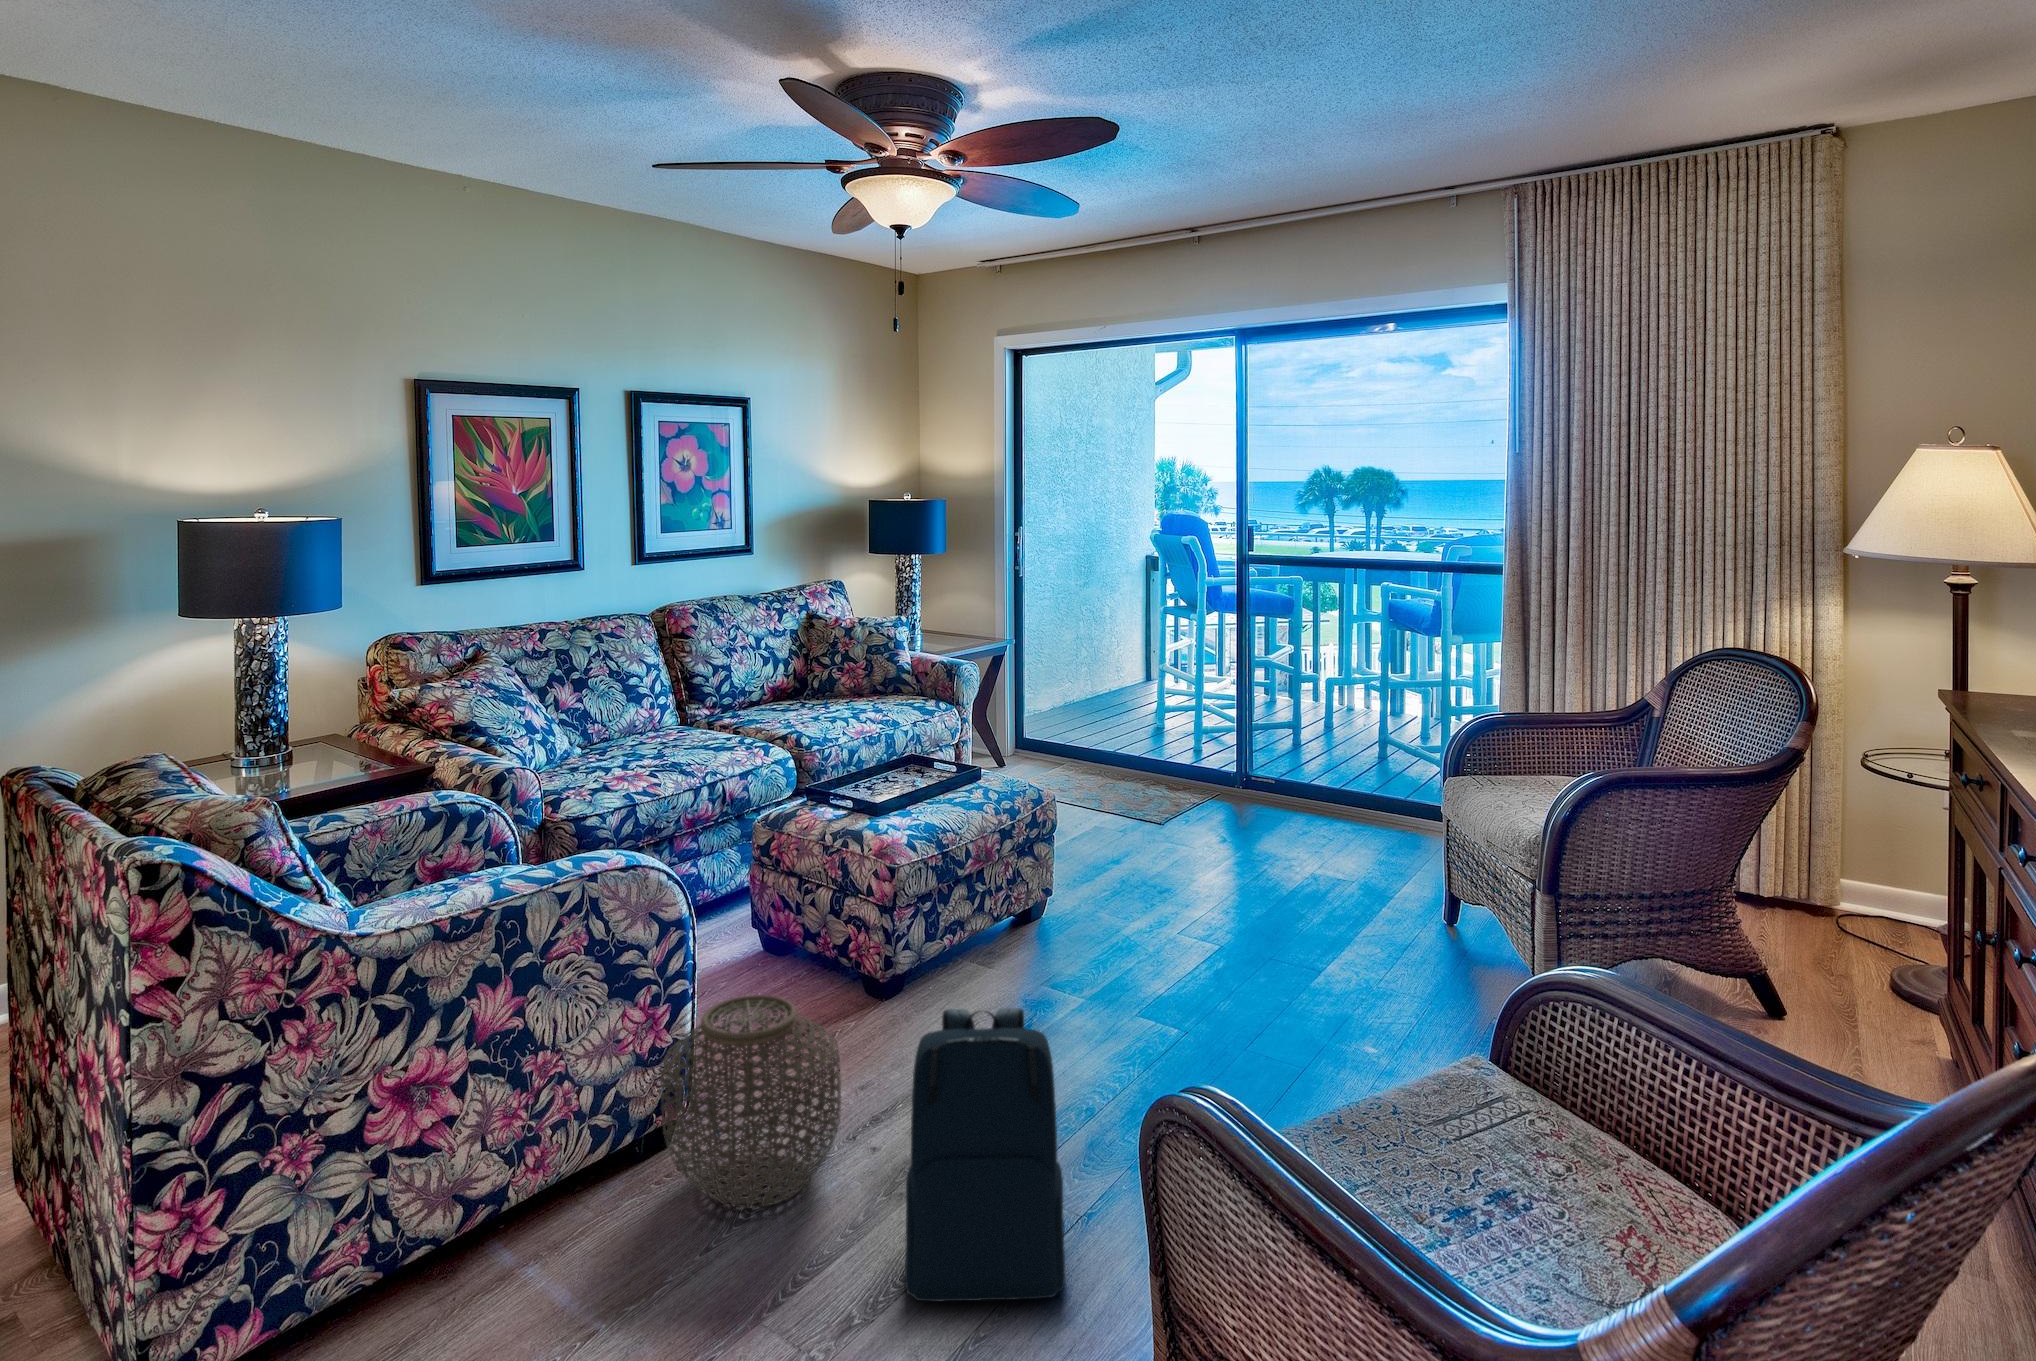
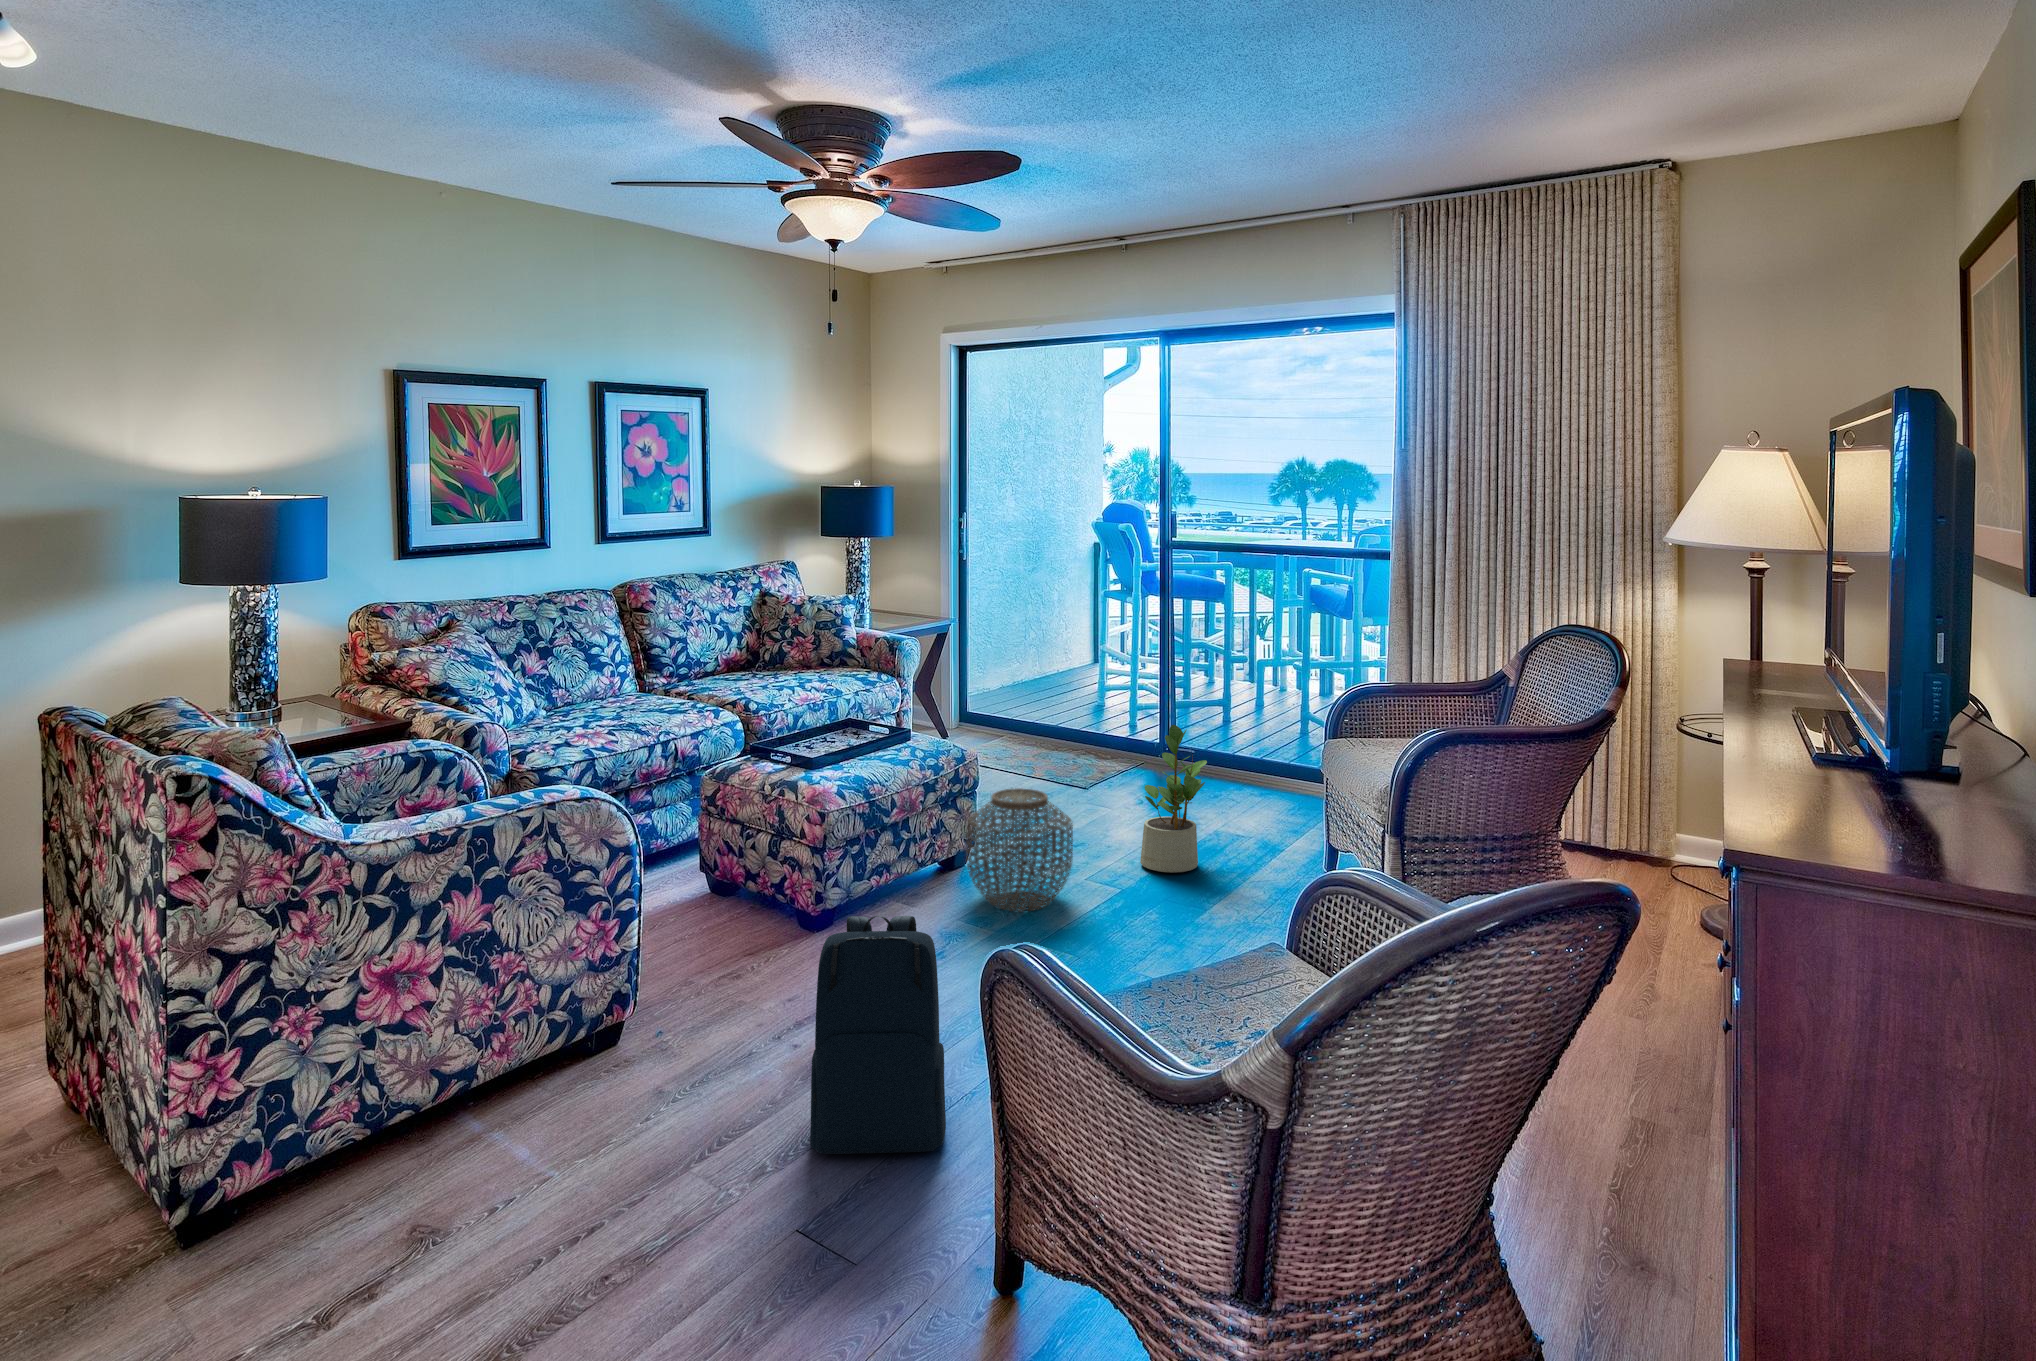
potted plant: none [1236,760,1311,925] -> present [1140,725,1207,873]
woven basket: present [660,995,841,1208] -> present [966,788,1073,912]

